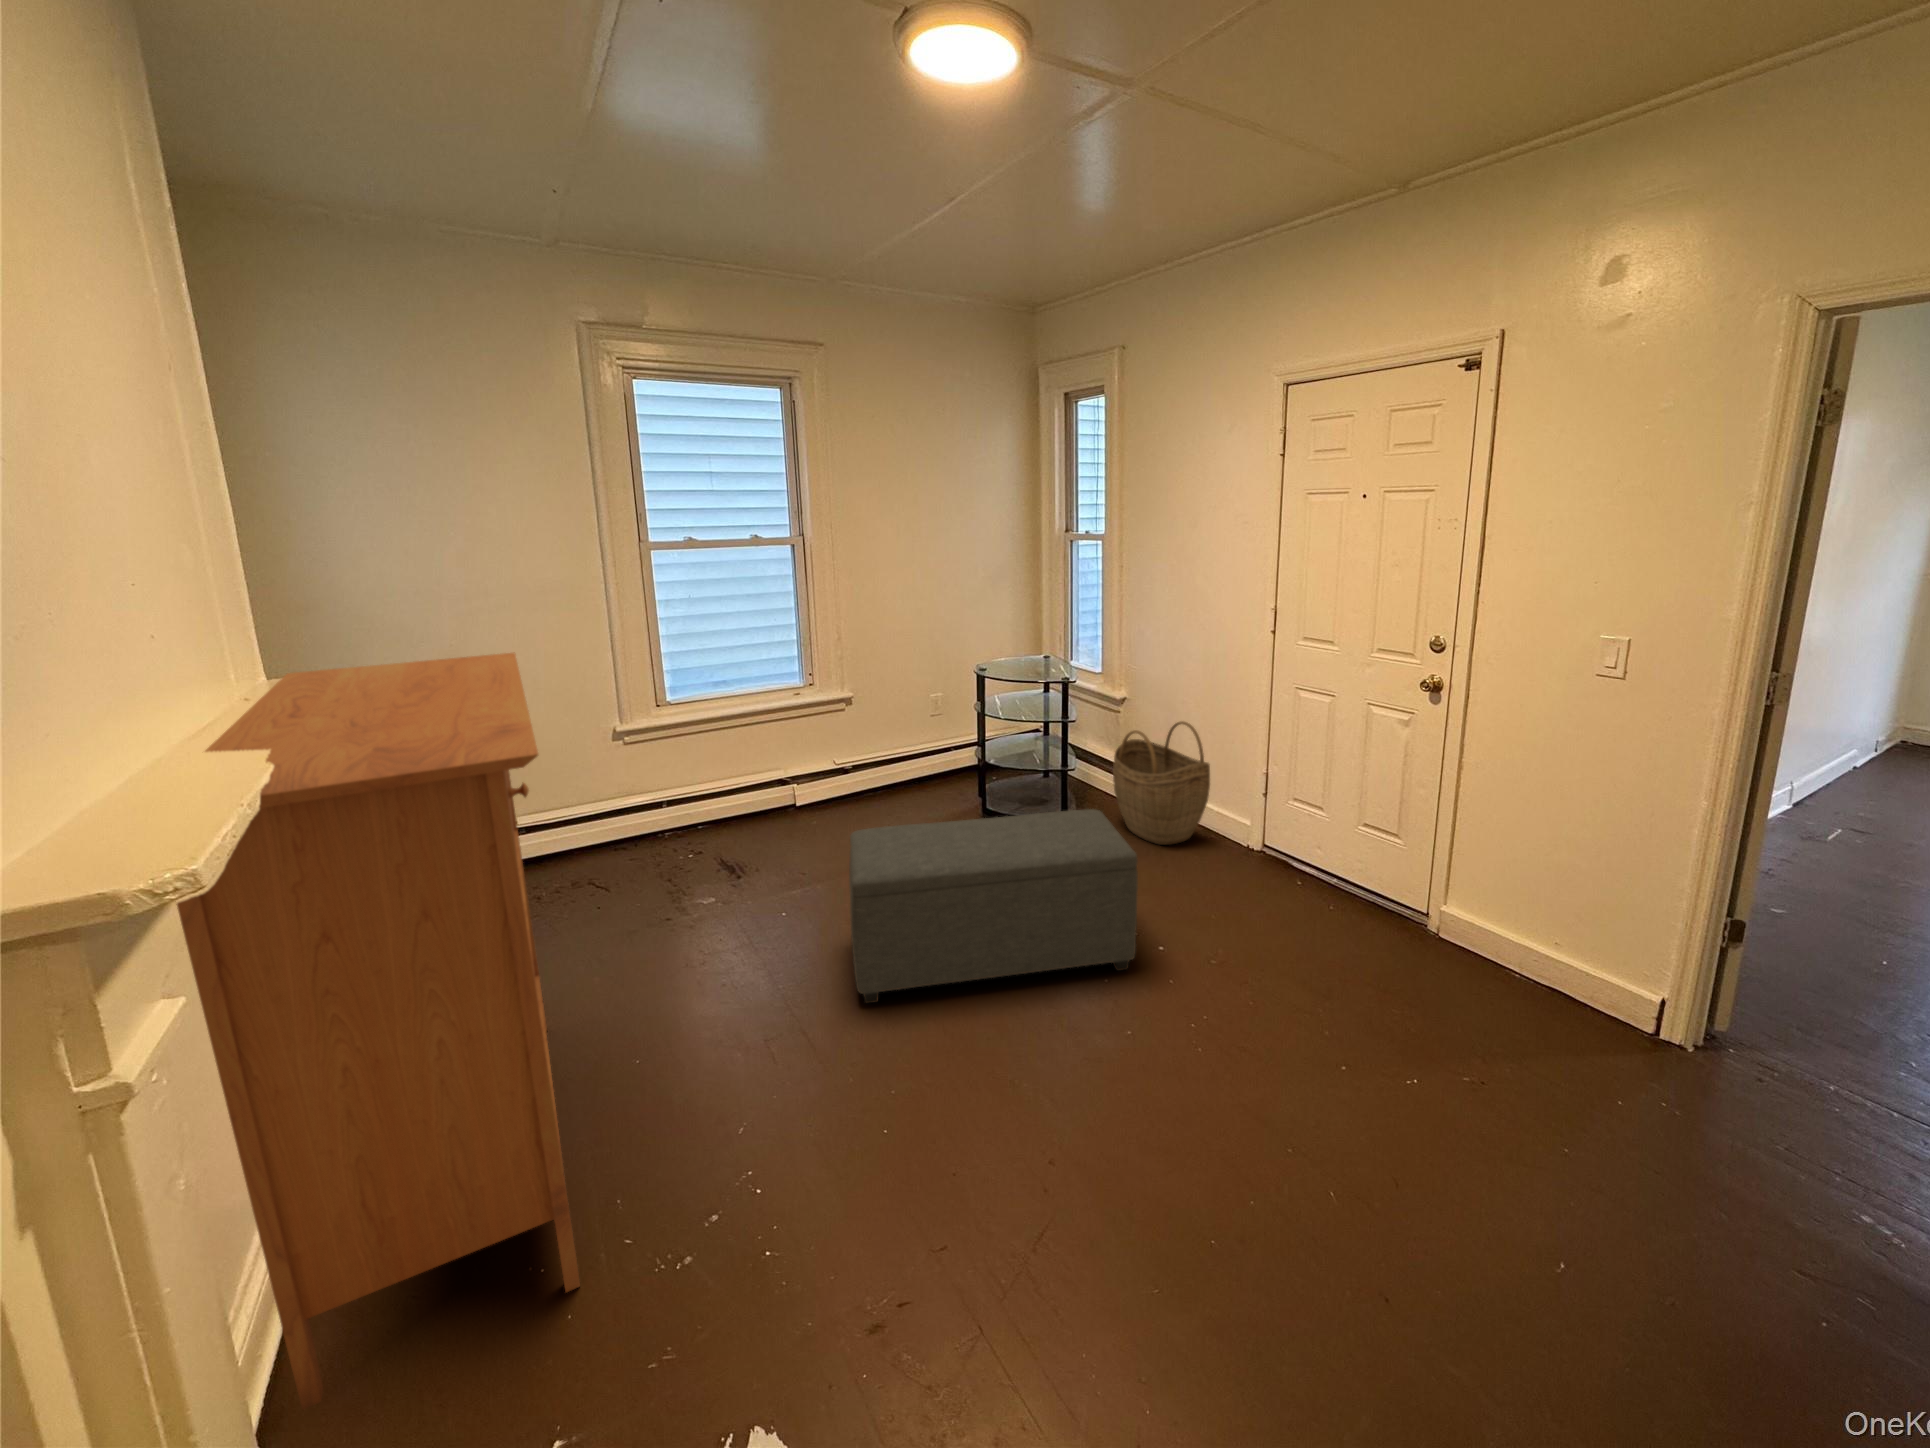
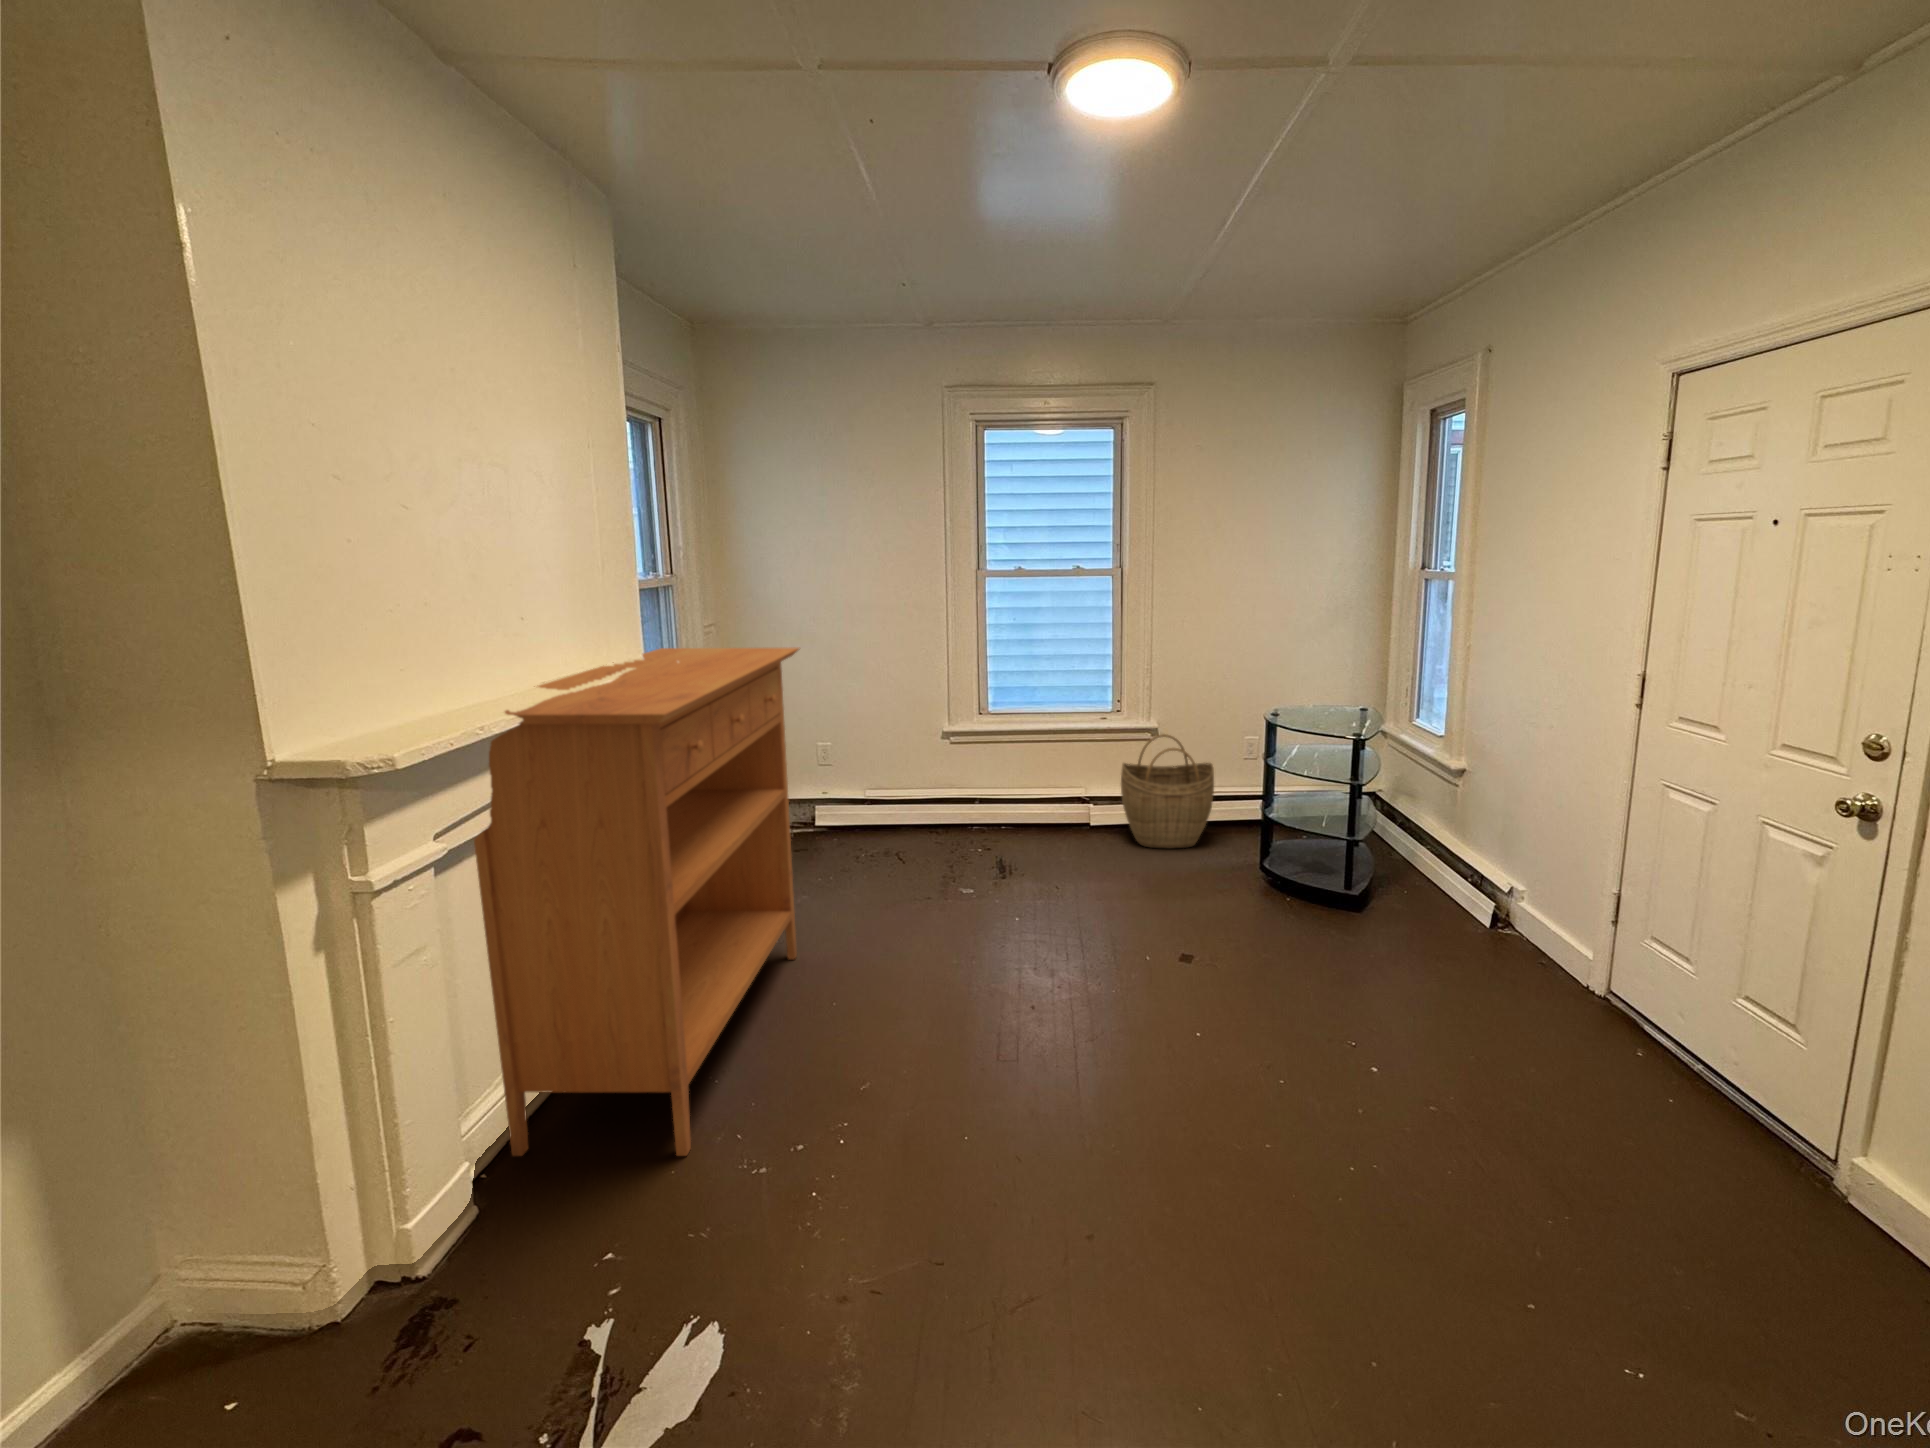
woven basket: present [1113,721,1210,845] -> present [1121,734,1214,848]
ottoman: present [849,809,1138,1003] -> none [1021,851,1335,1079]

